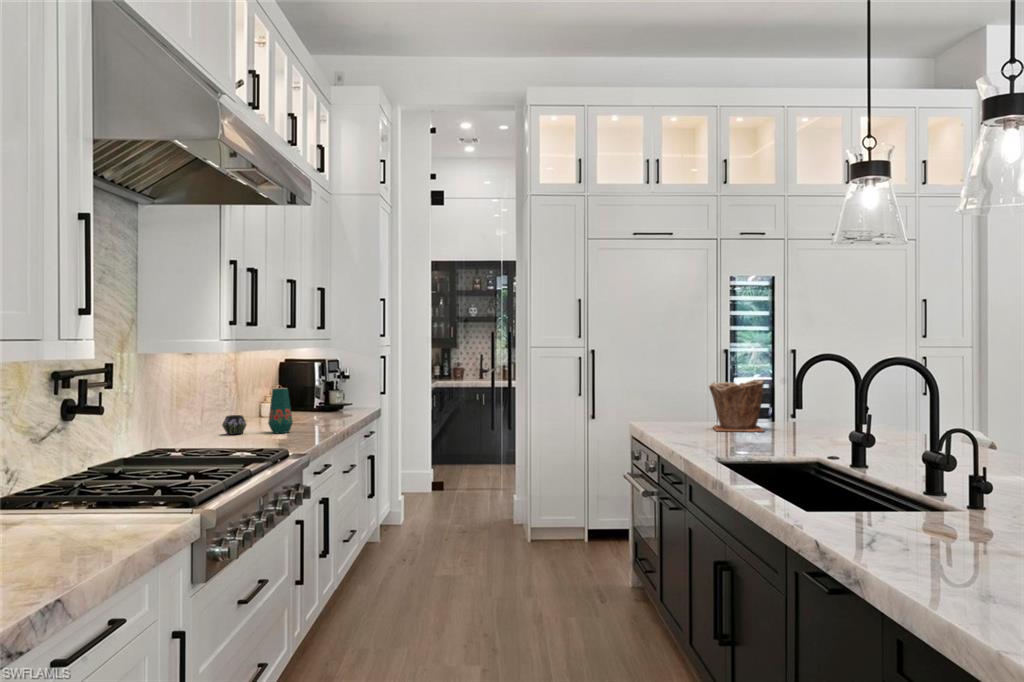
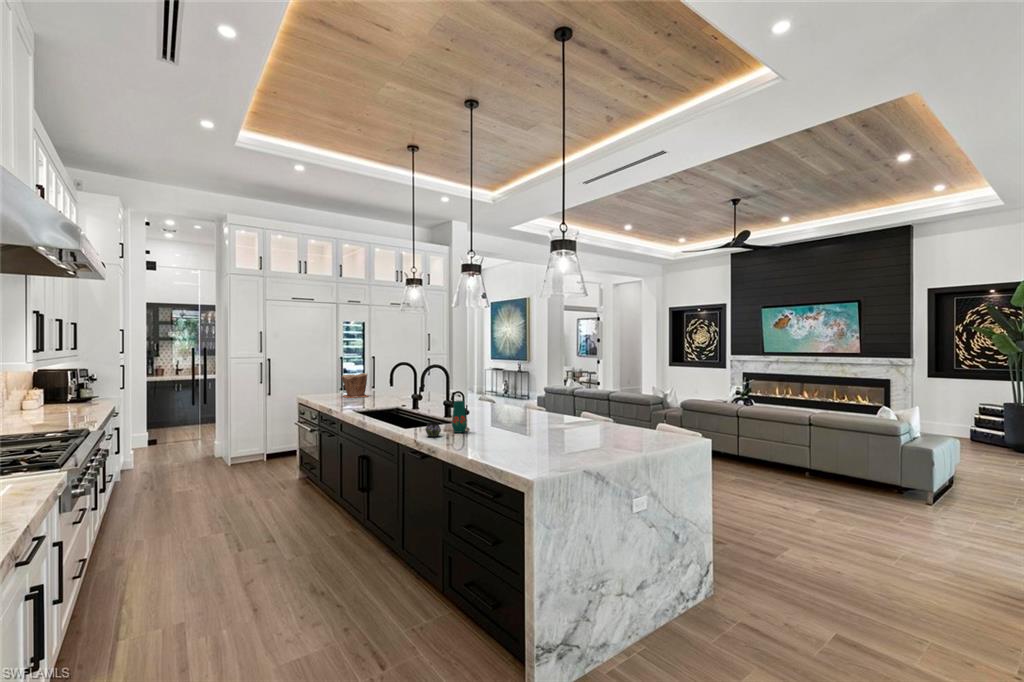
vase: present [222,388,293,434] -> present [425,401,467,437]

